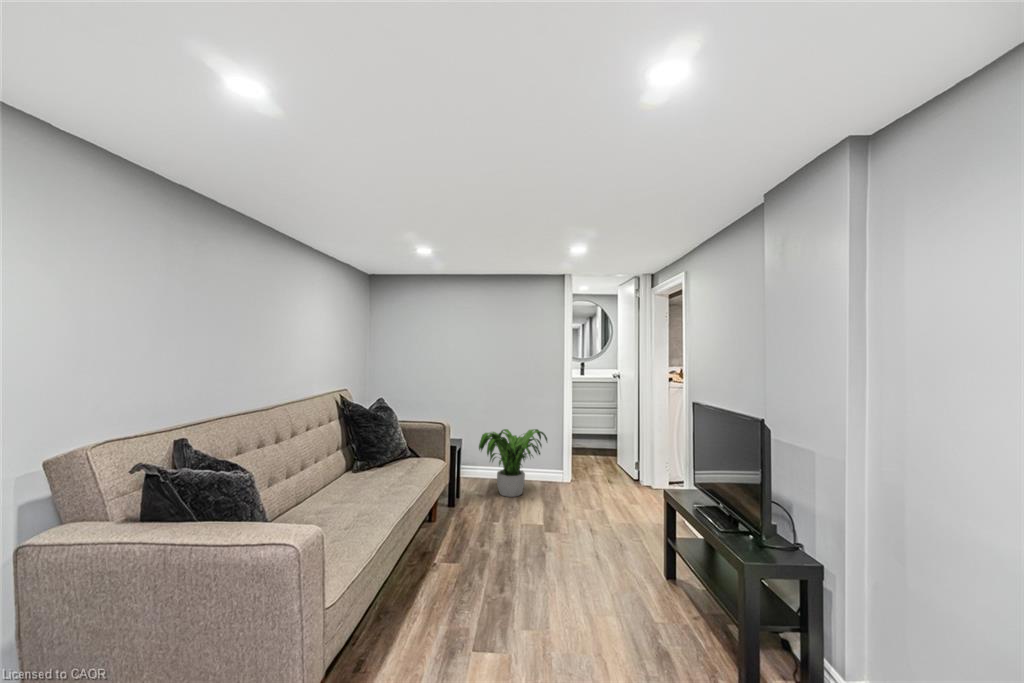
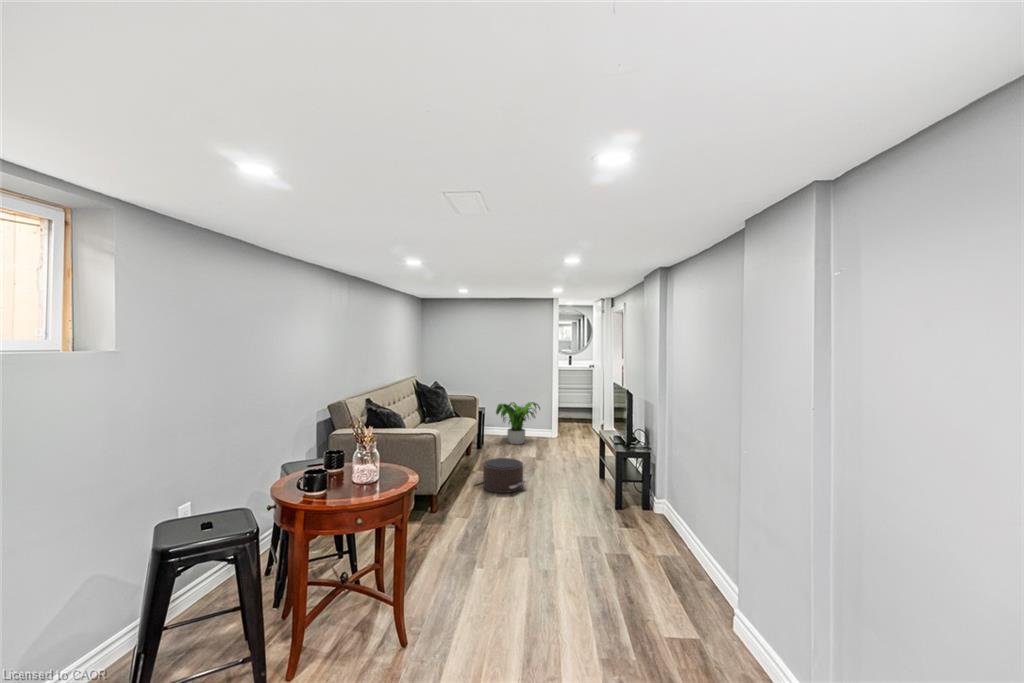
pouf: none [430,548,535,636] -> present [476,458,525,493]

